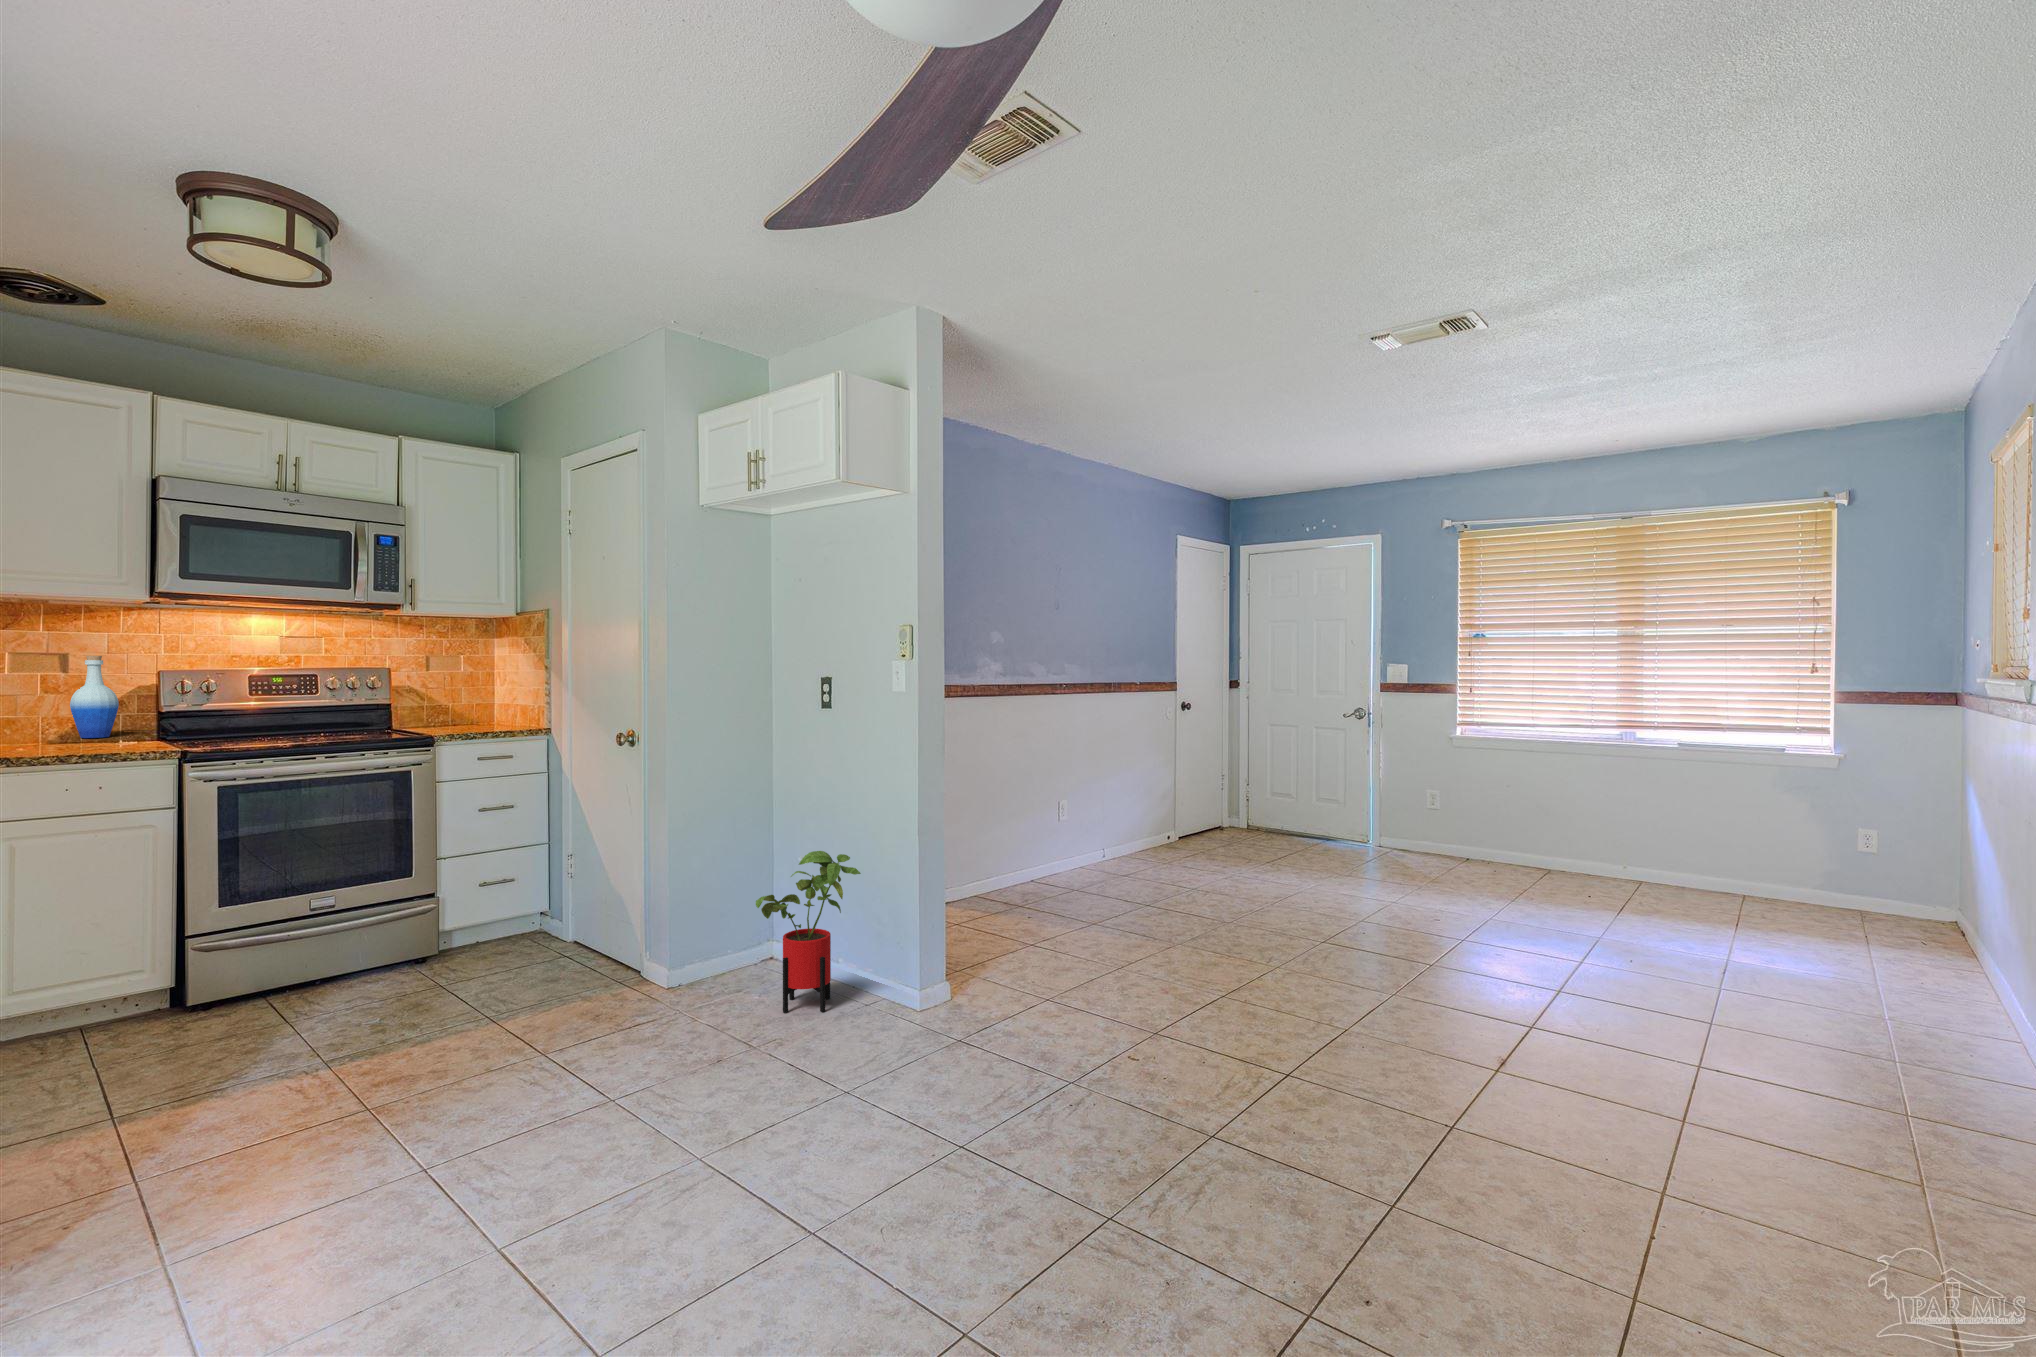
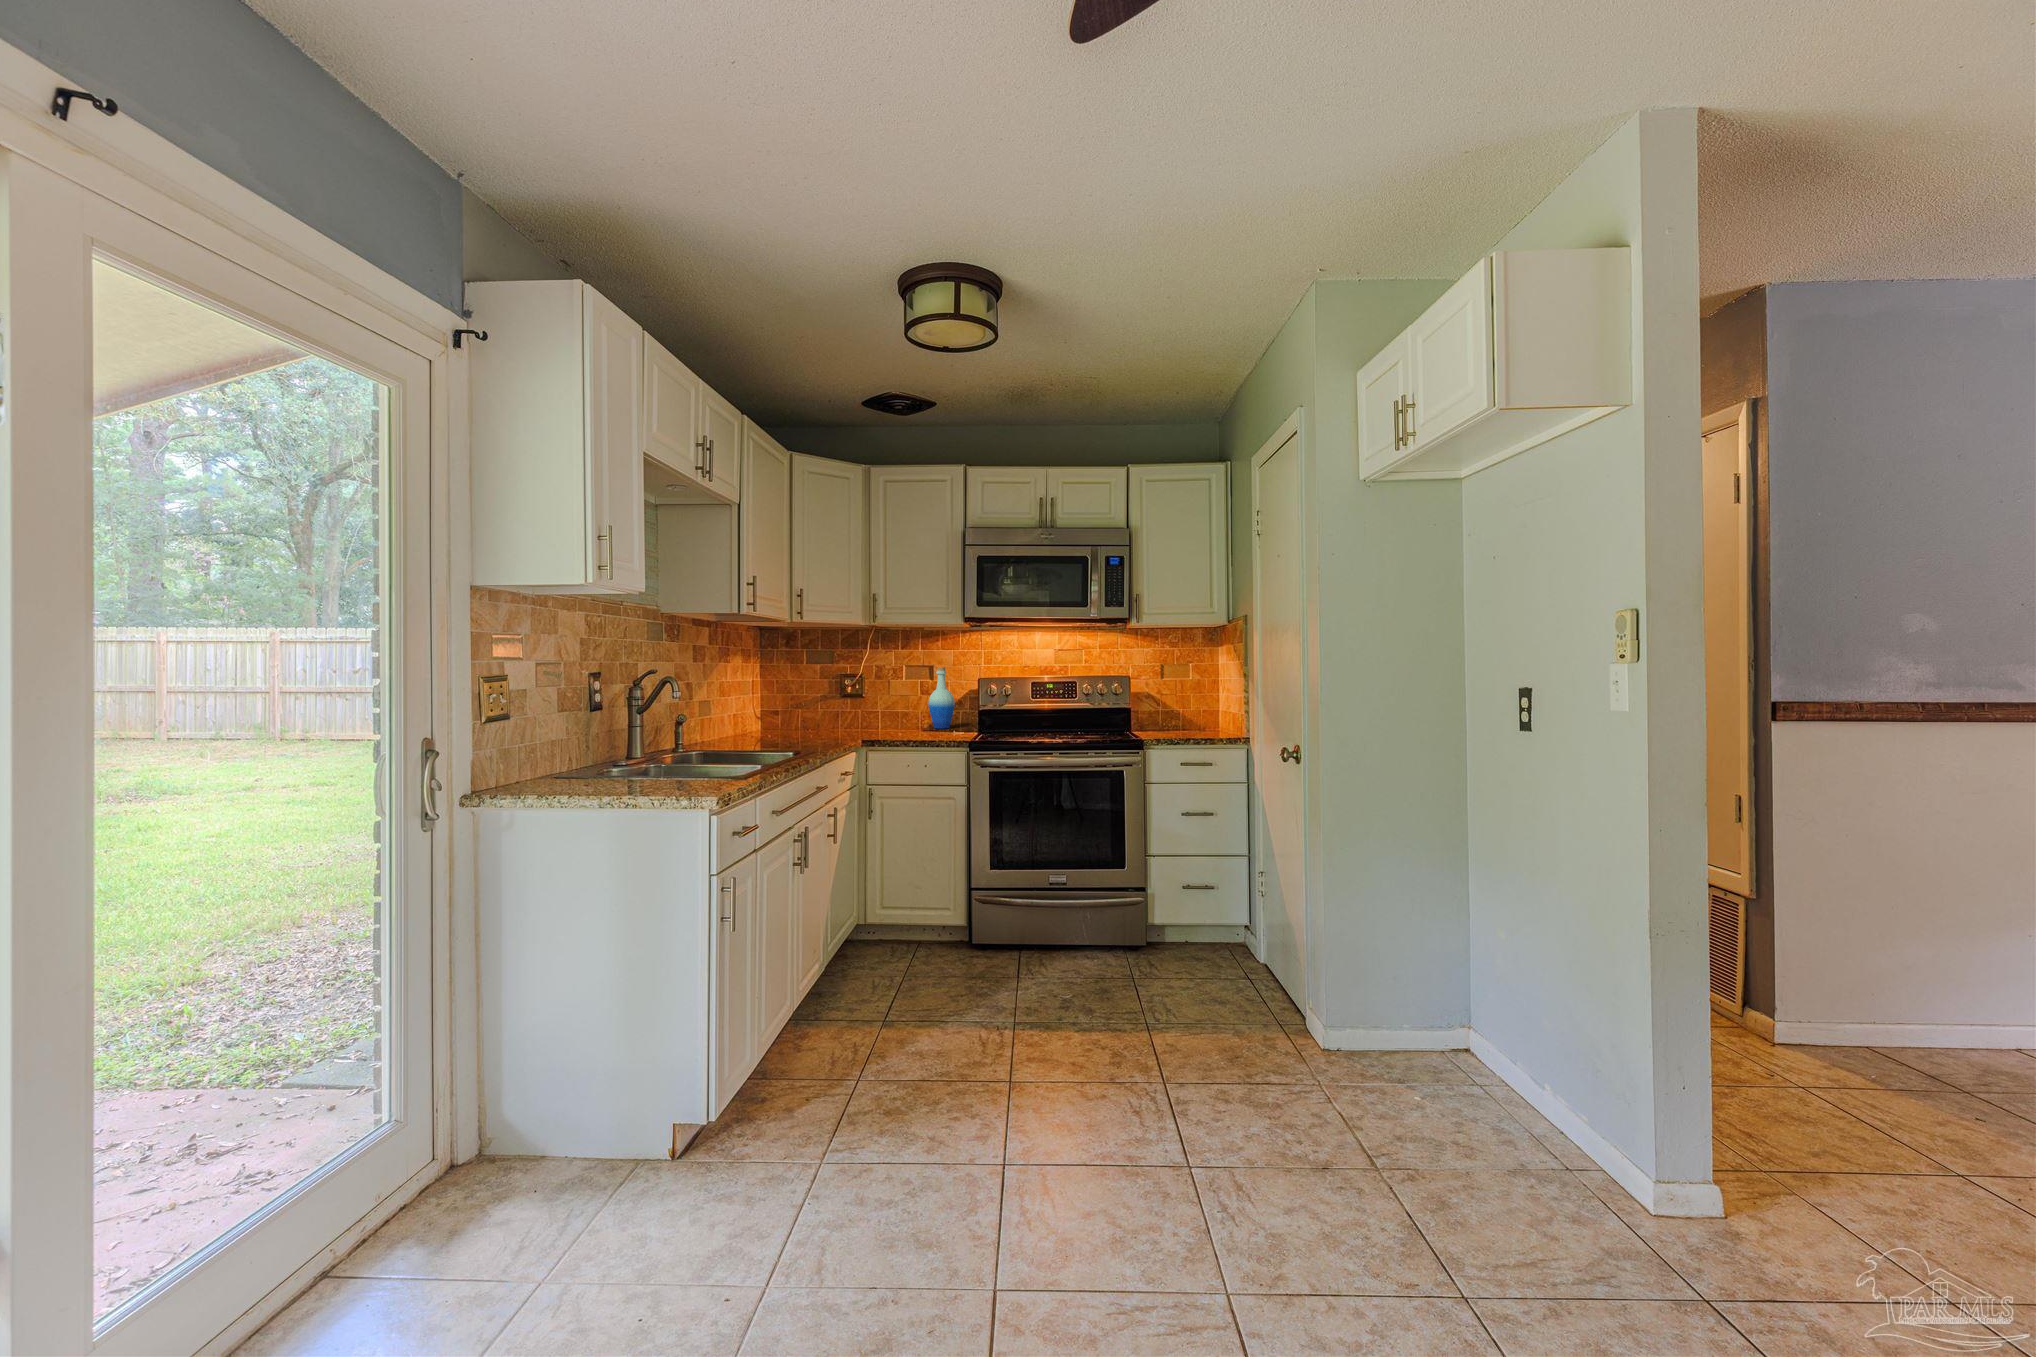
house plant: present [756,851,861,1013] -> none [1398,922,1546,1139]

